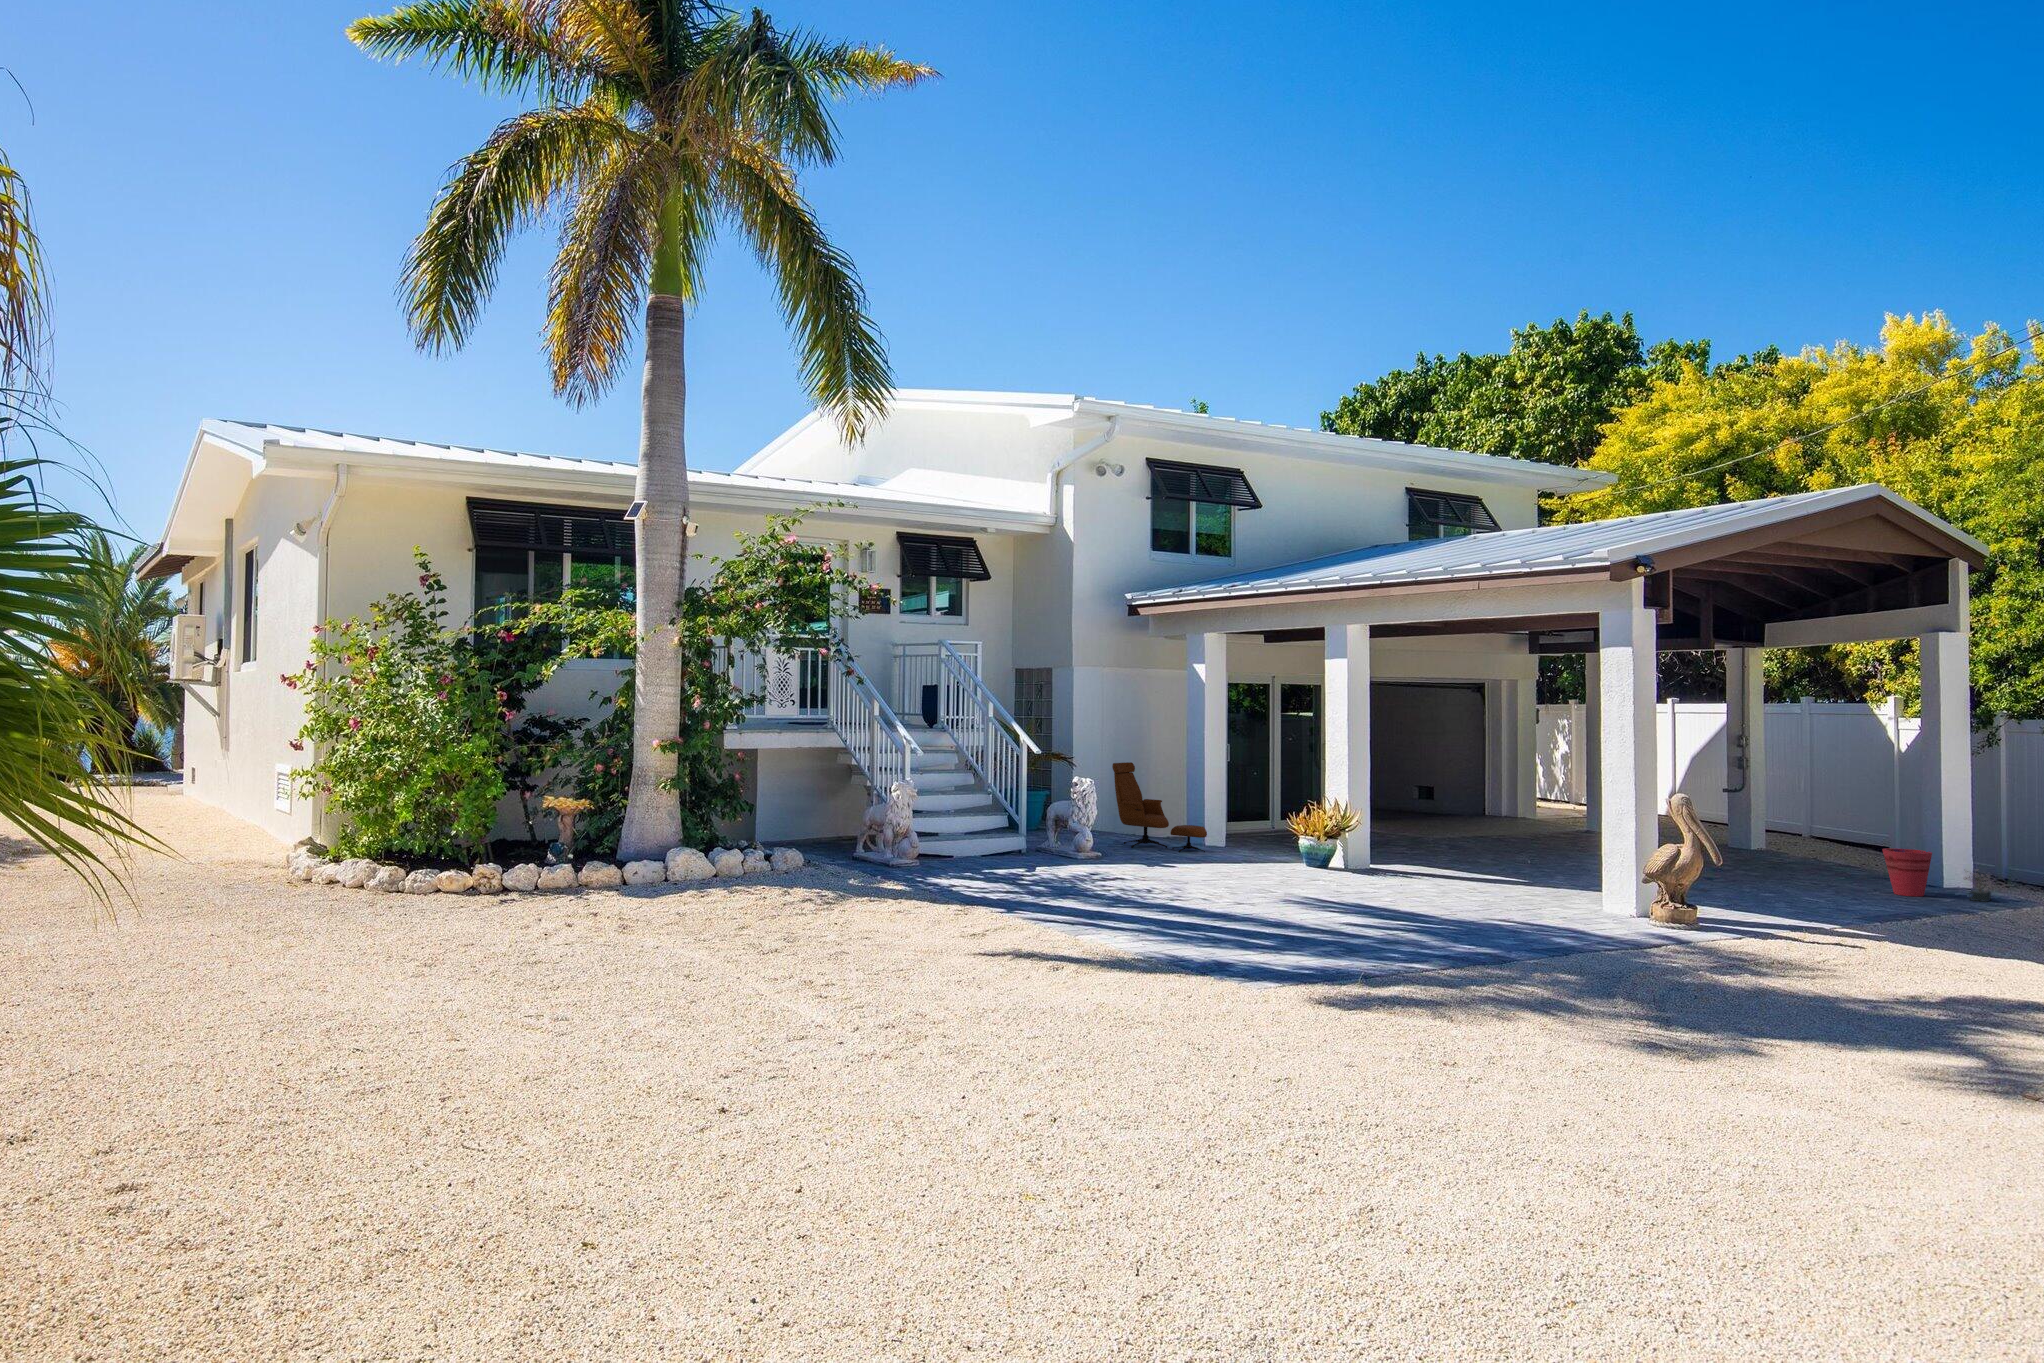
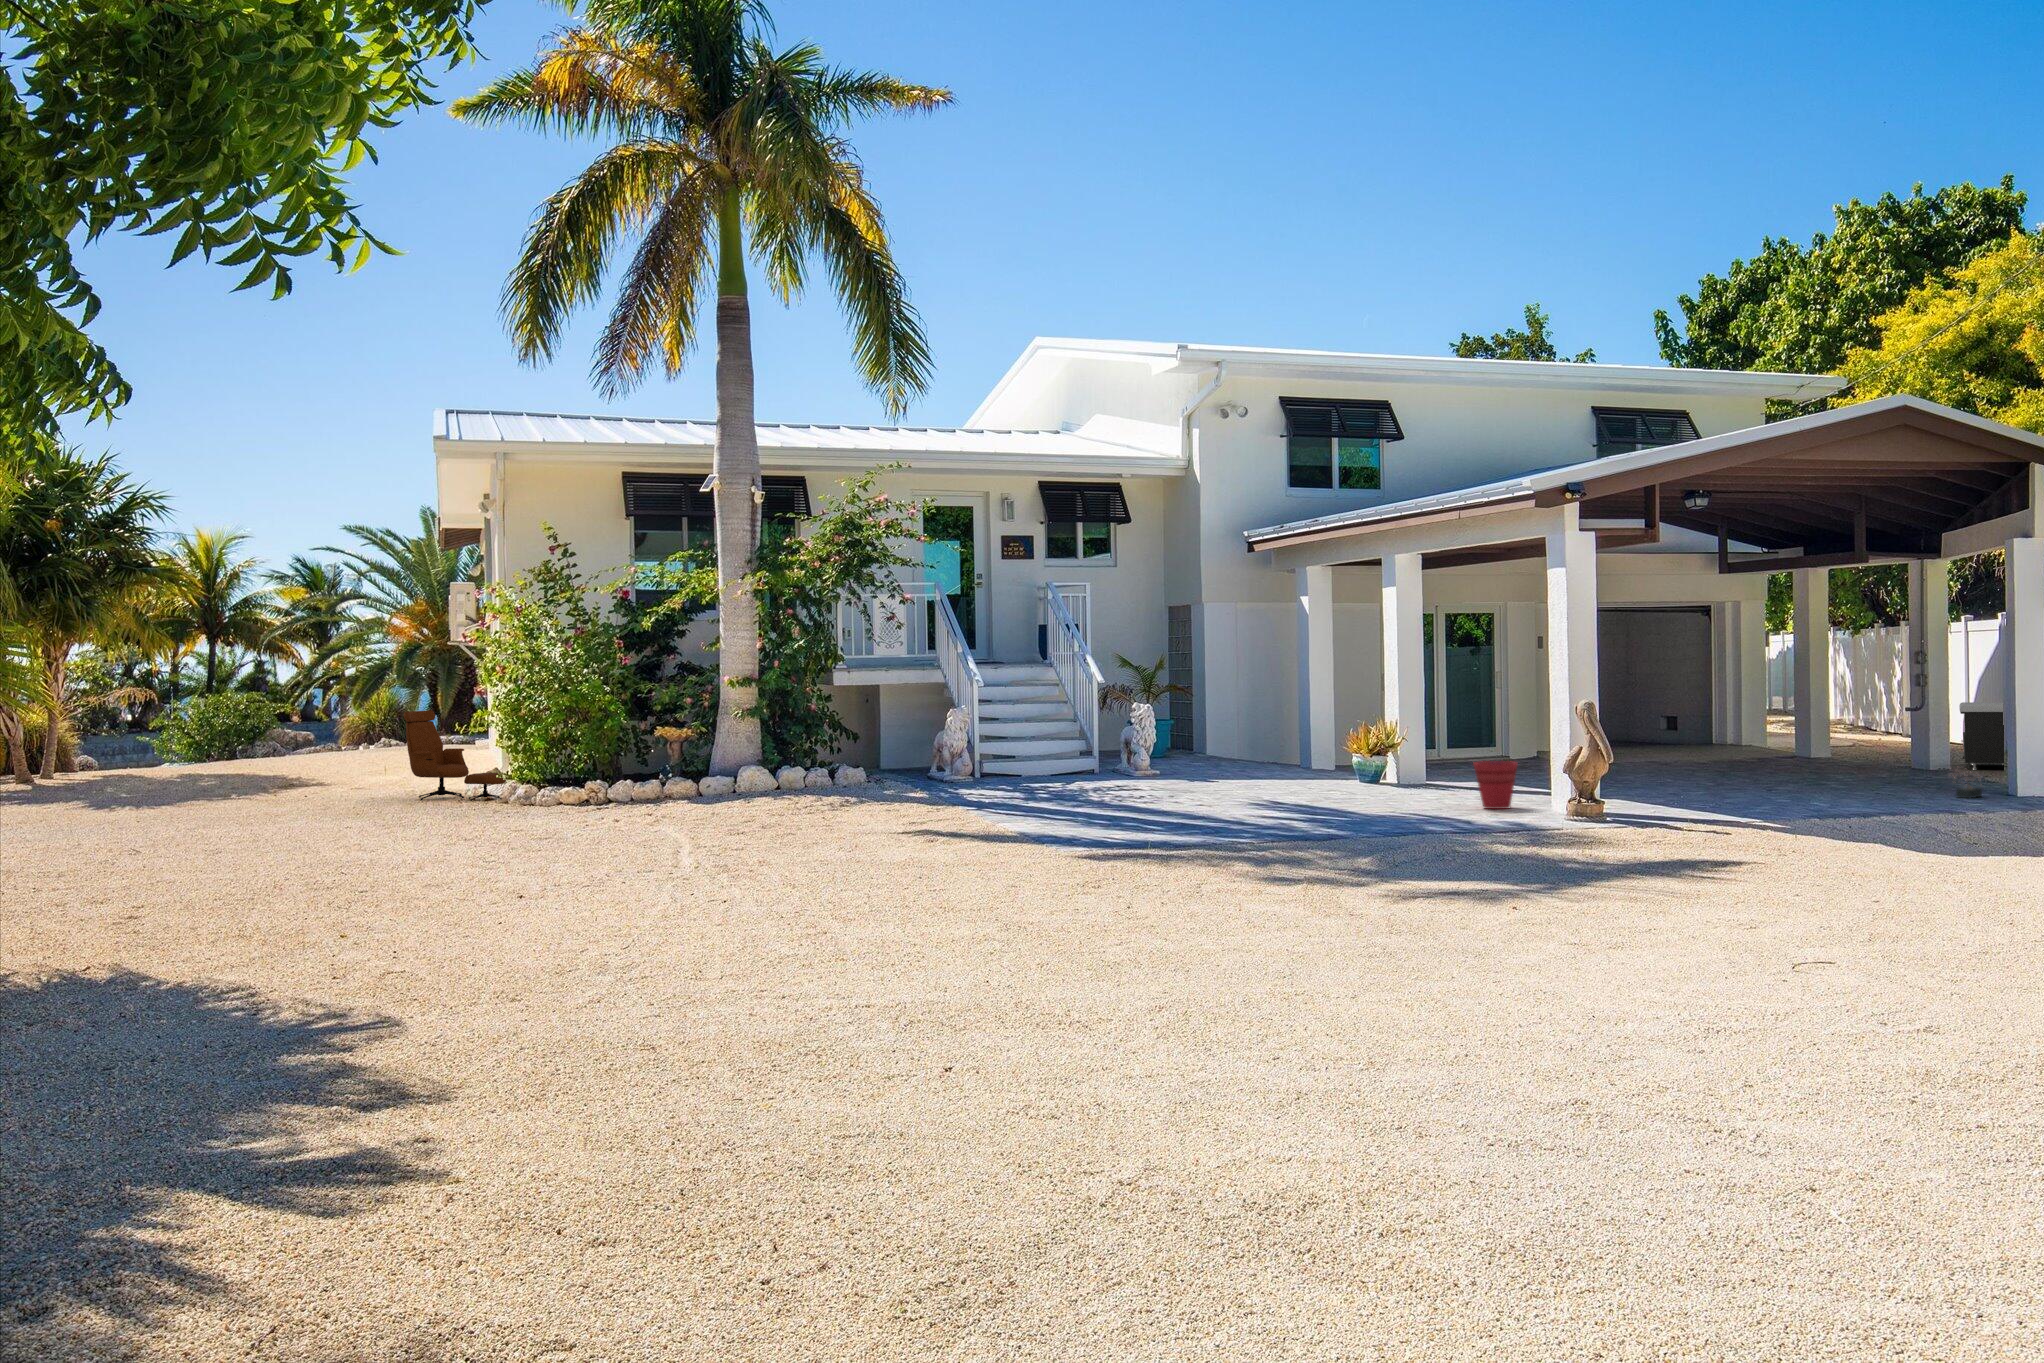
lounge chair: present [1112,762,1207,852] -> present [404,710,506,801]
storage bench: none [1805,791,1888,860] -> present [1959,702,2004,770]
bucket: present [1883,848,1932,896] -> present [1474,761,1518,809]

